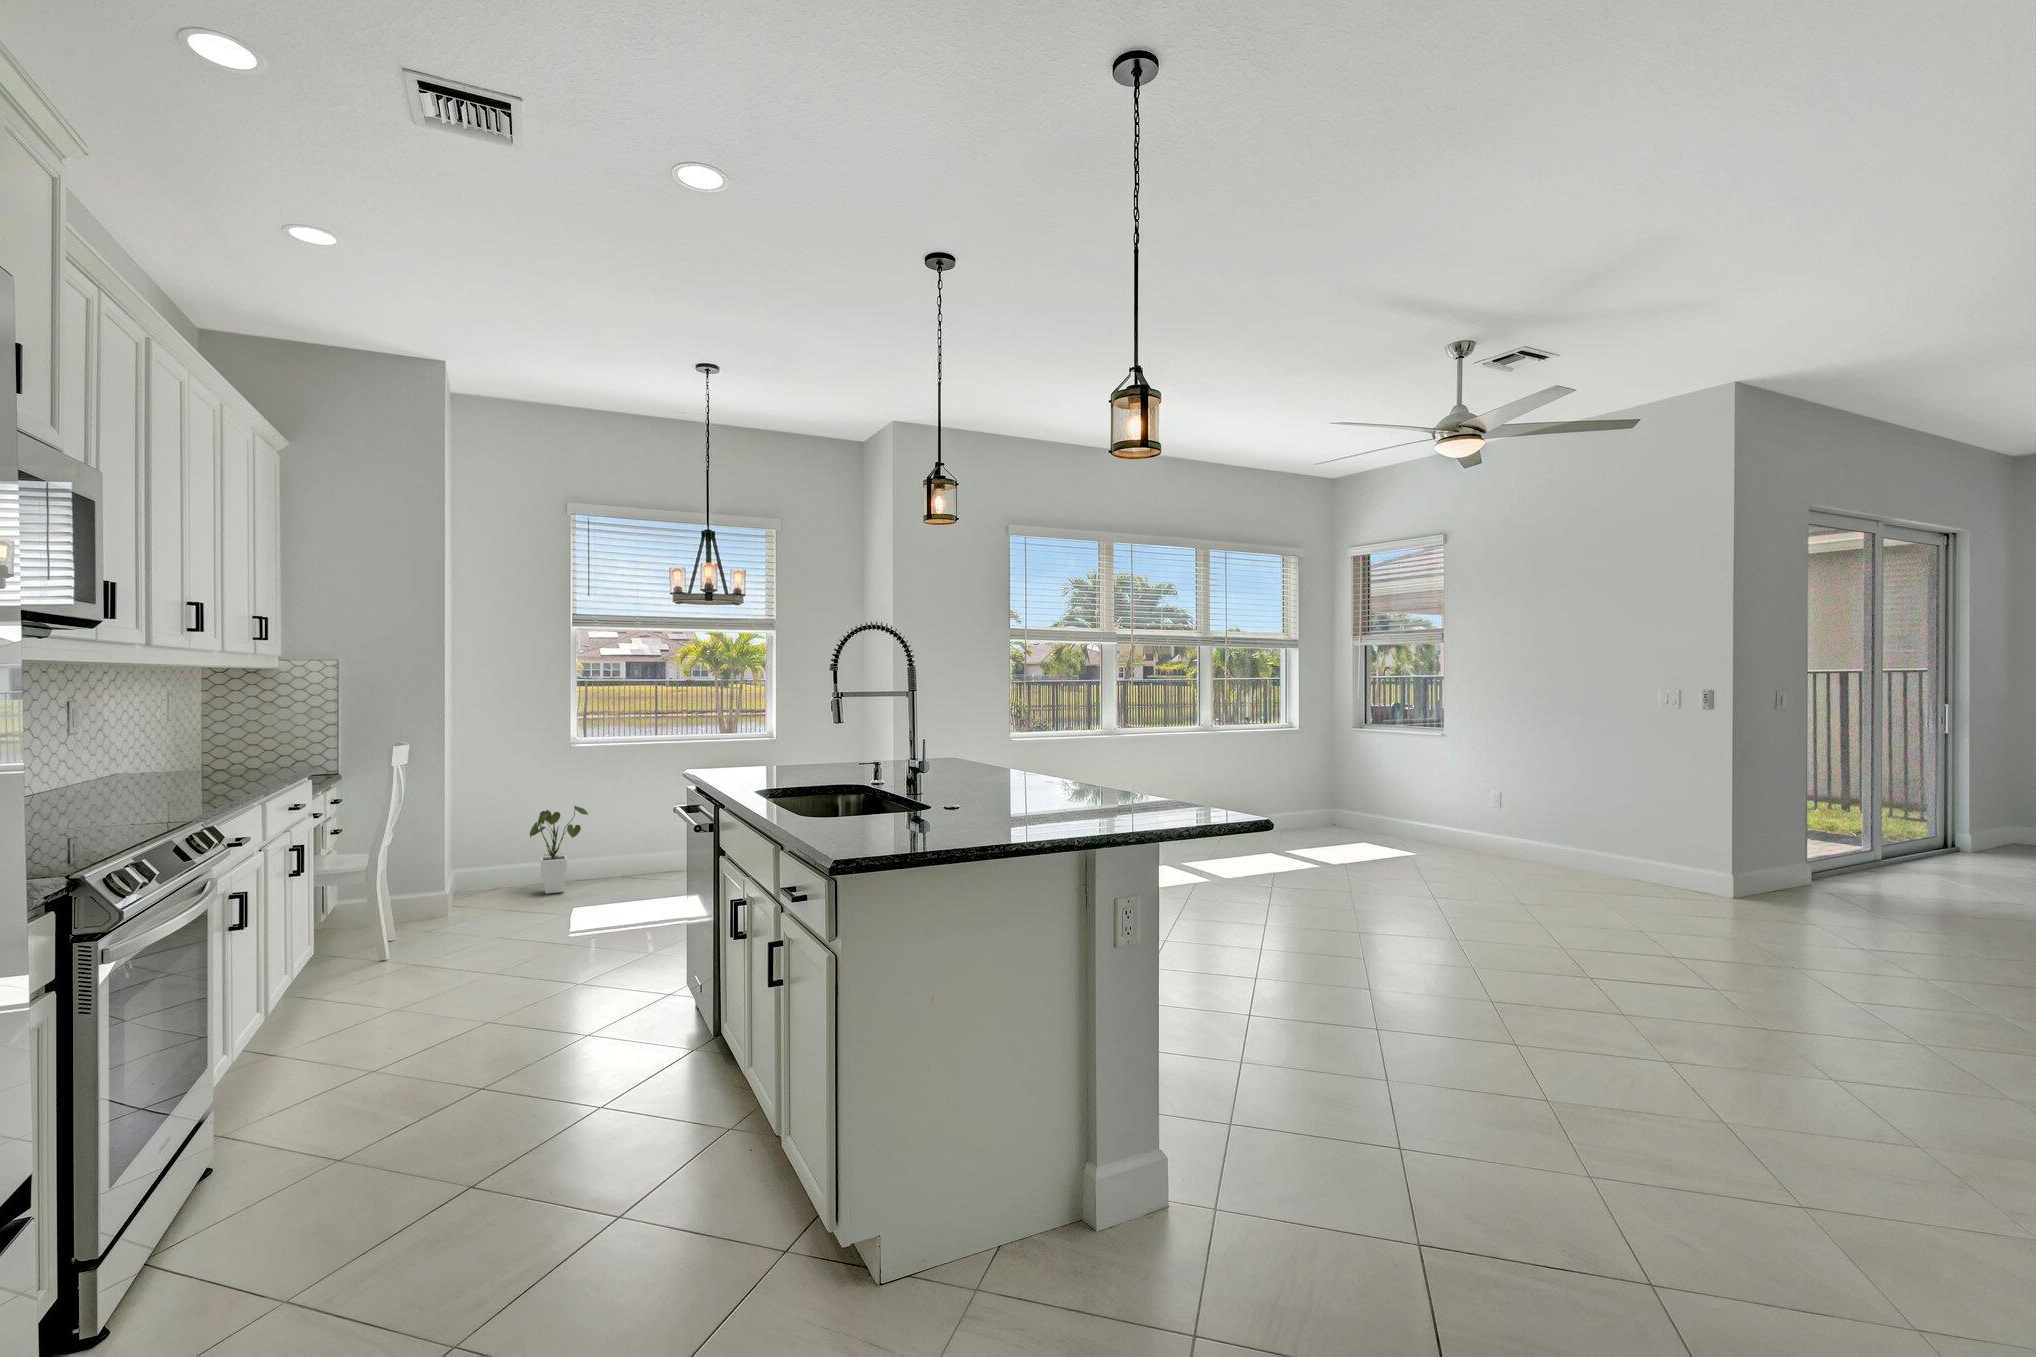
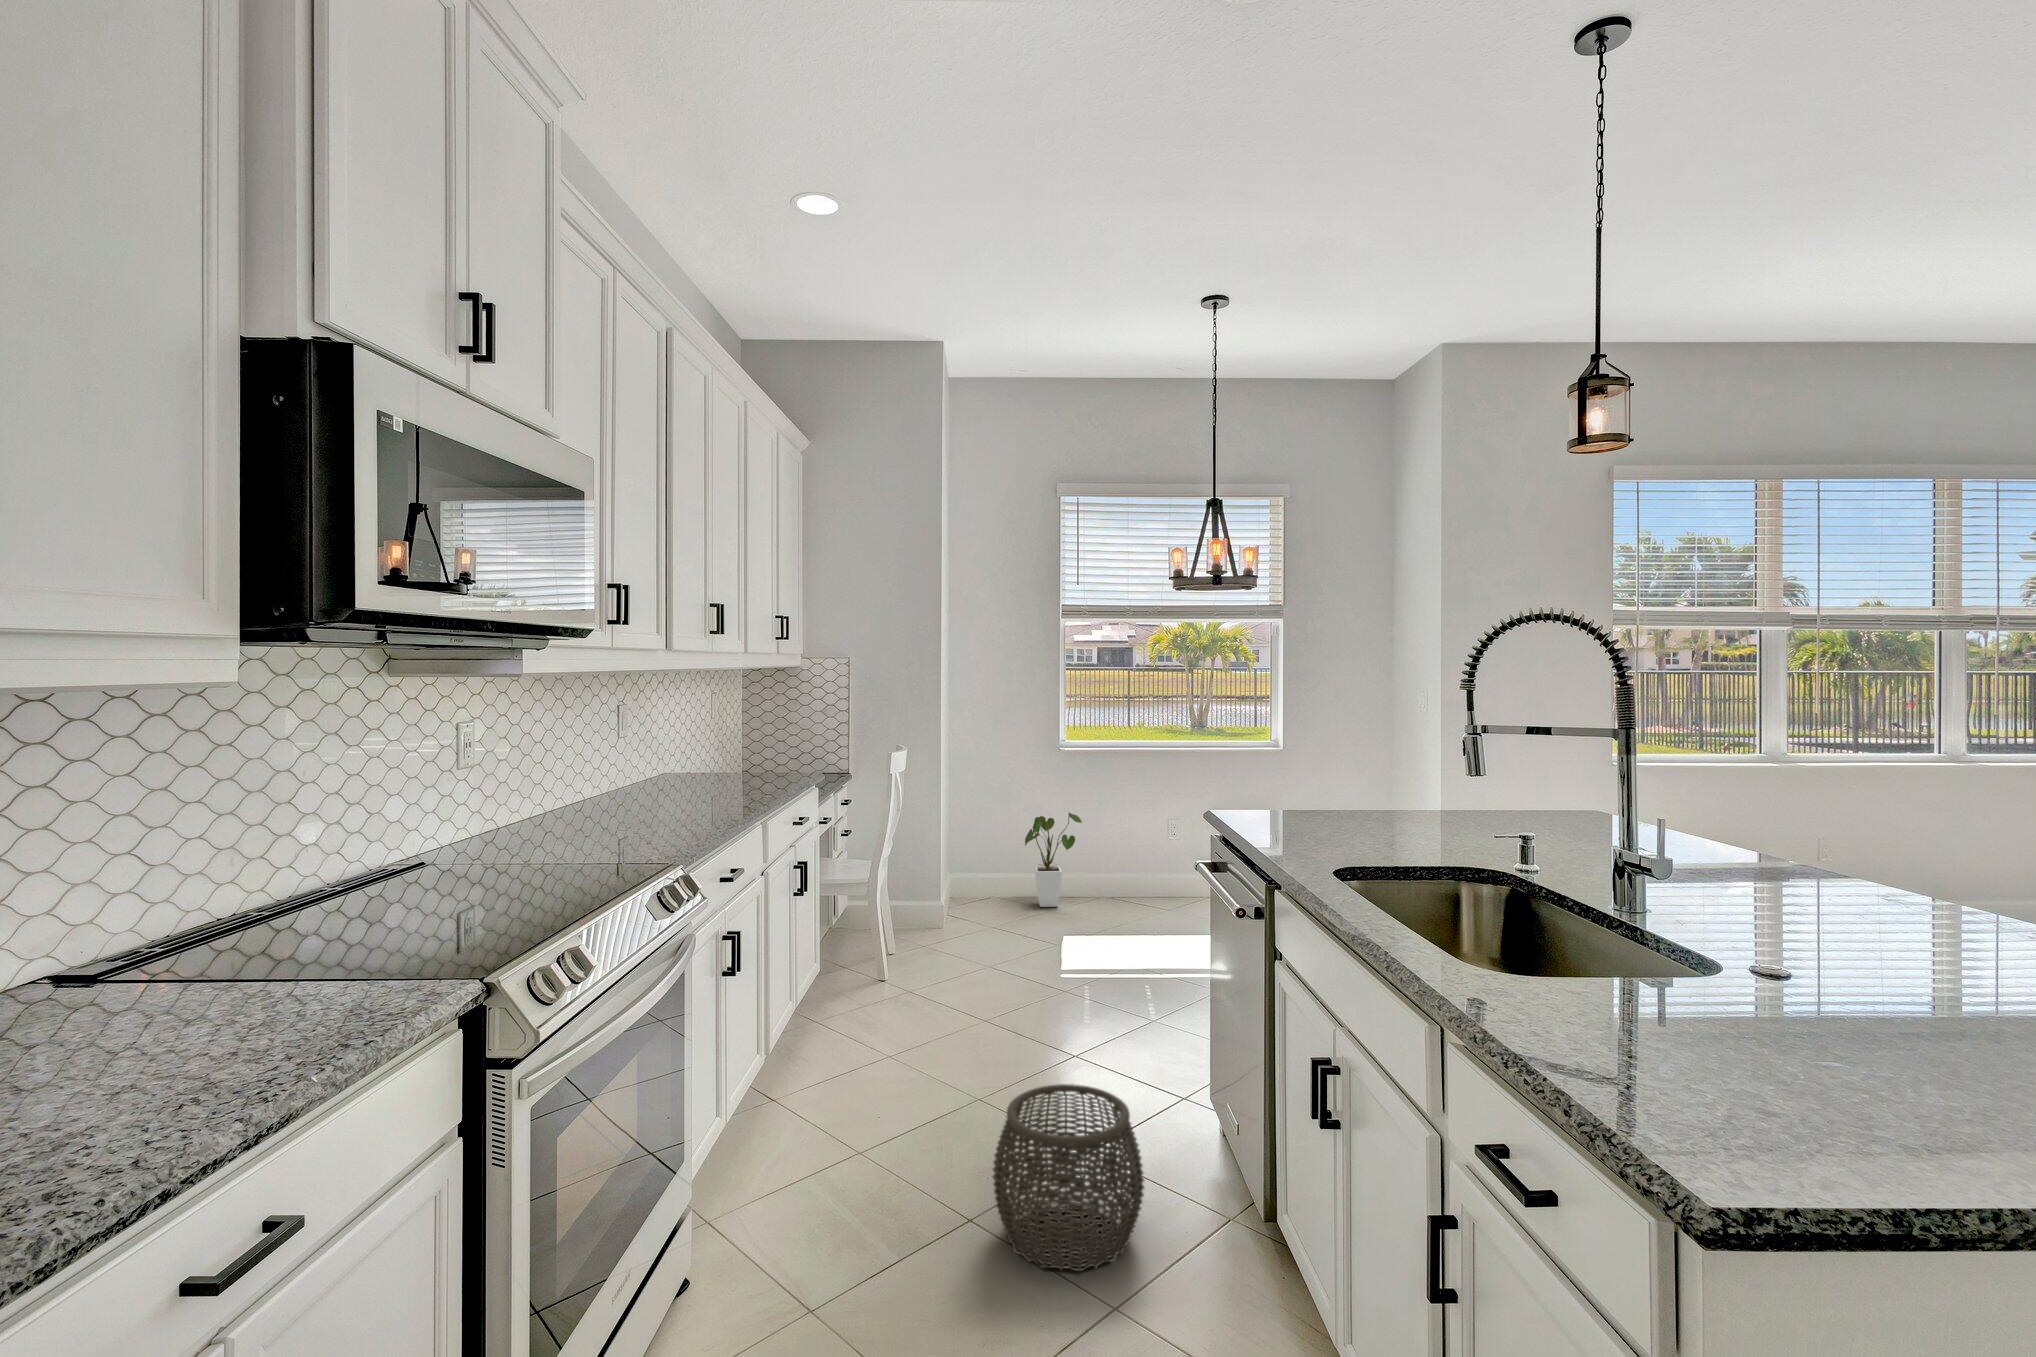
woven basket: none [500,979,627,1109] -> present [993,1084,1145,1271]

